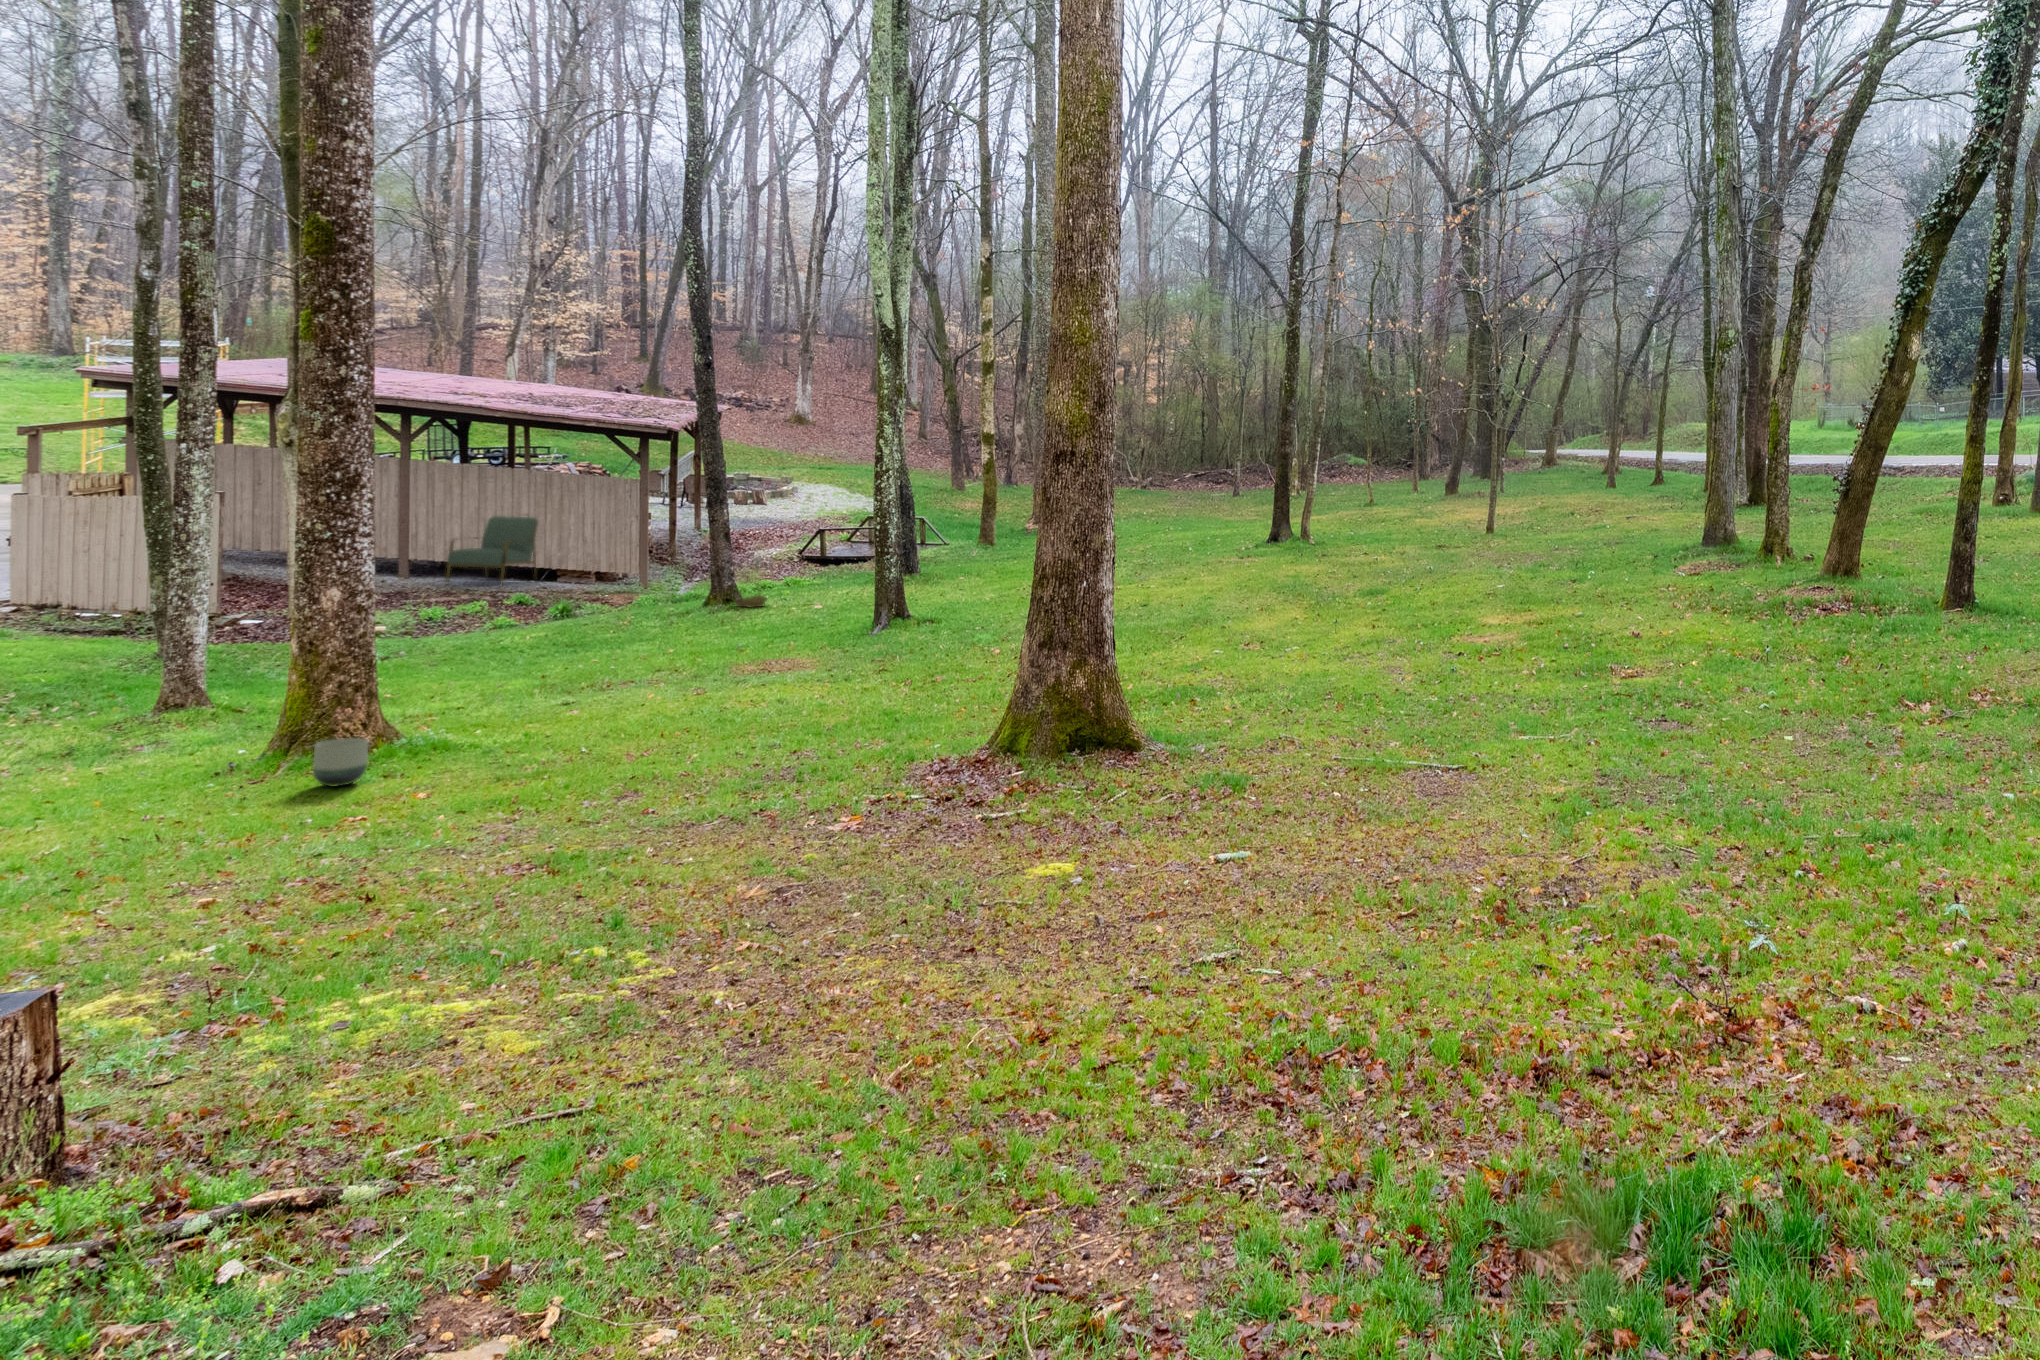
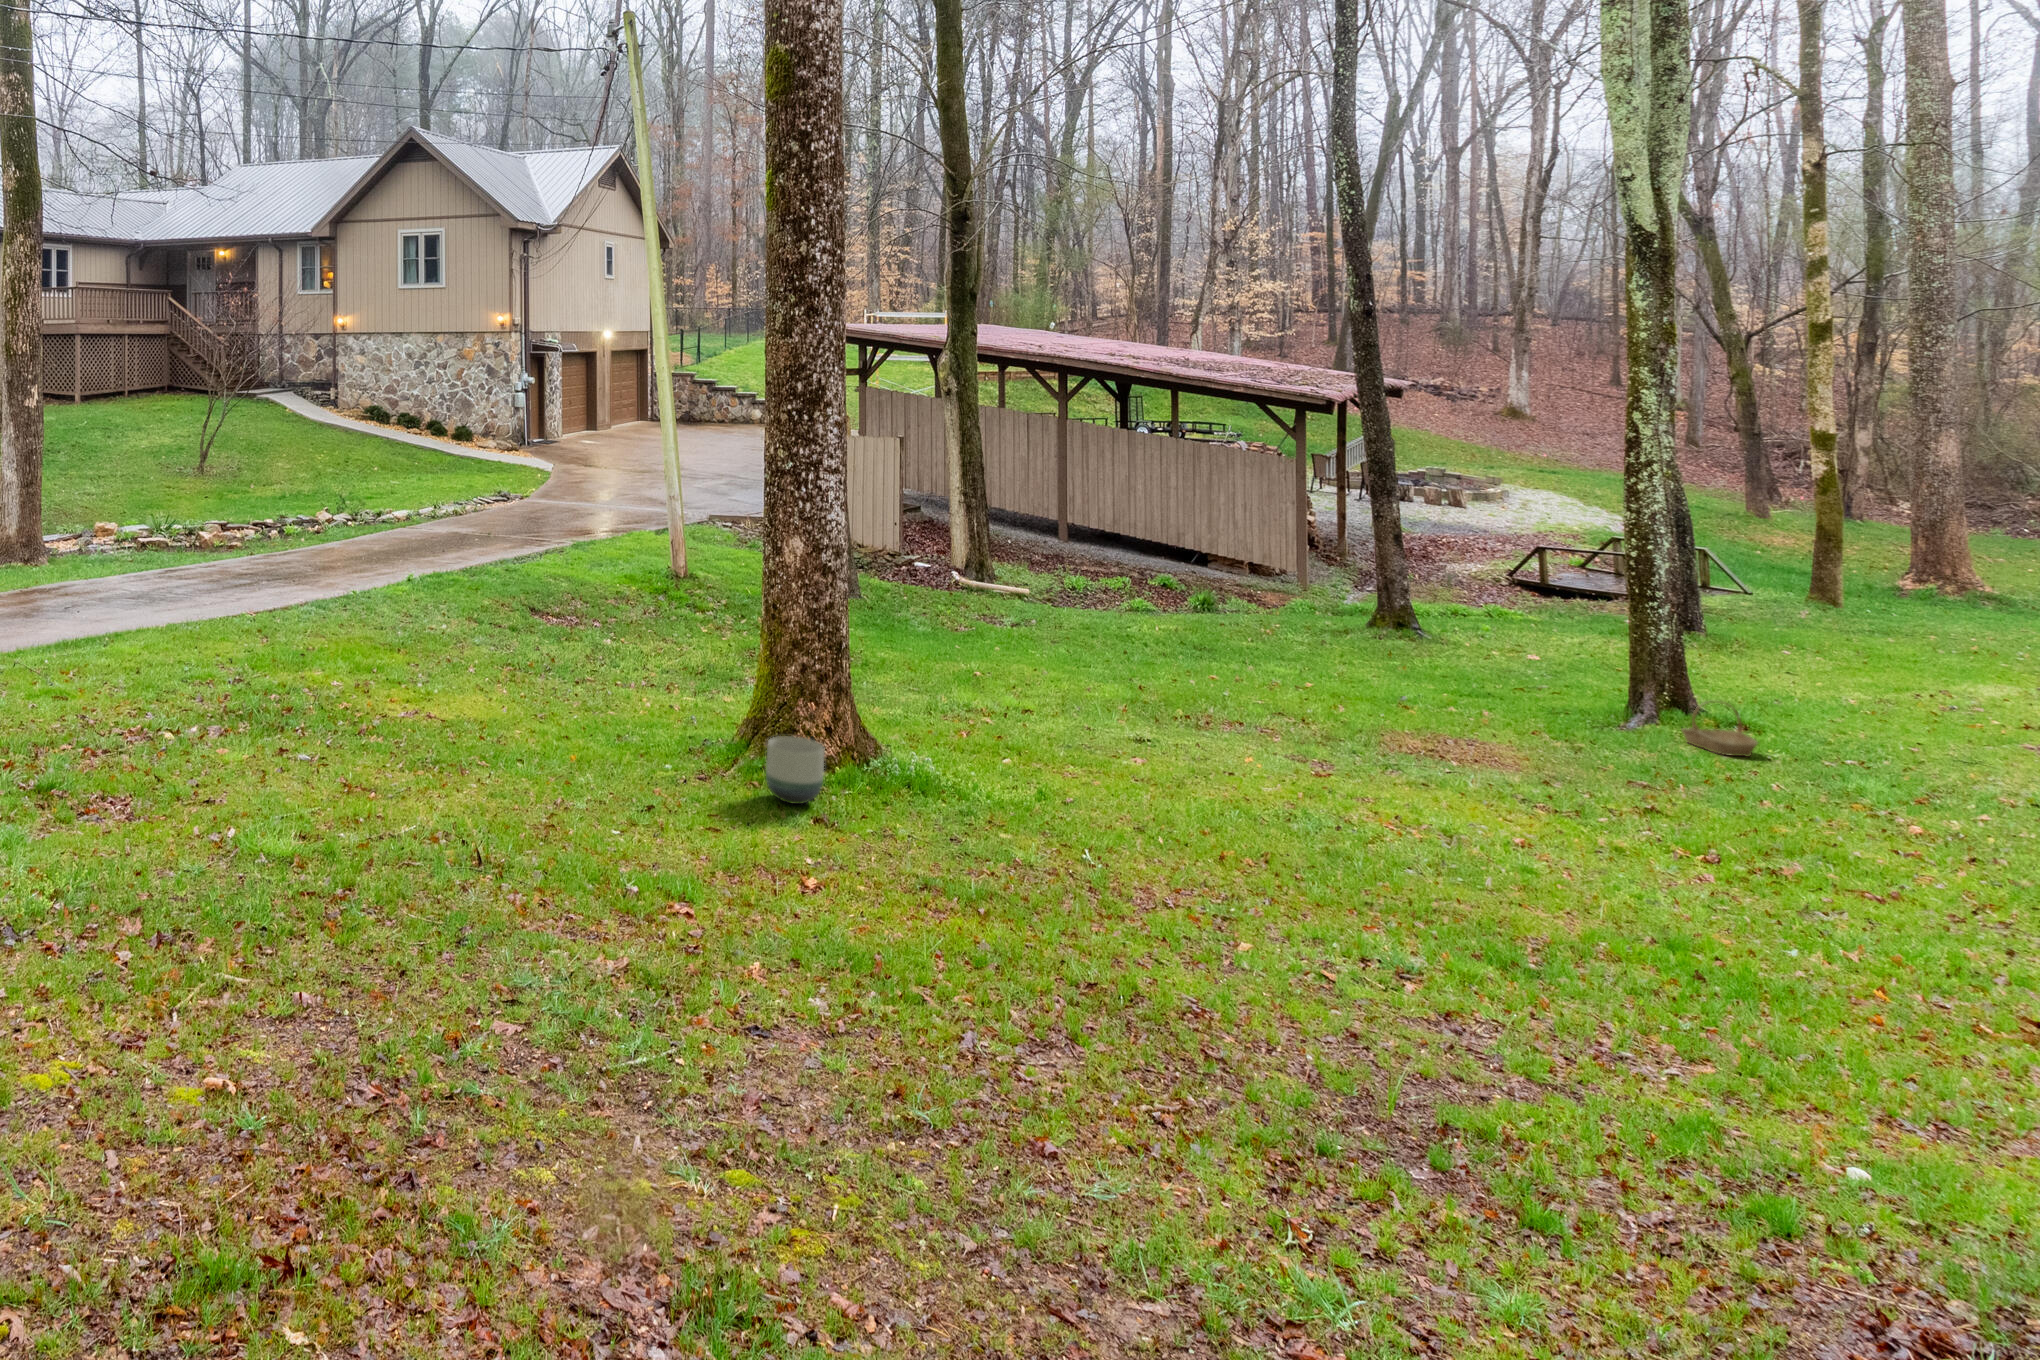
chair: present [446,516,538,585] -> none [1087,489,1179,566]
basket: present [735,595,766,607] -> present [1682,702,1758,757]

